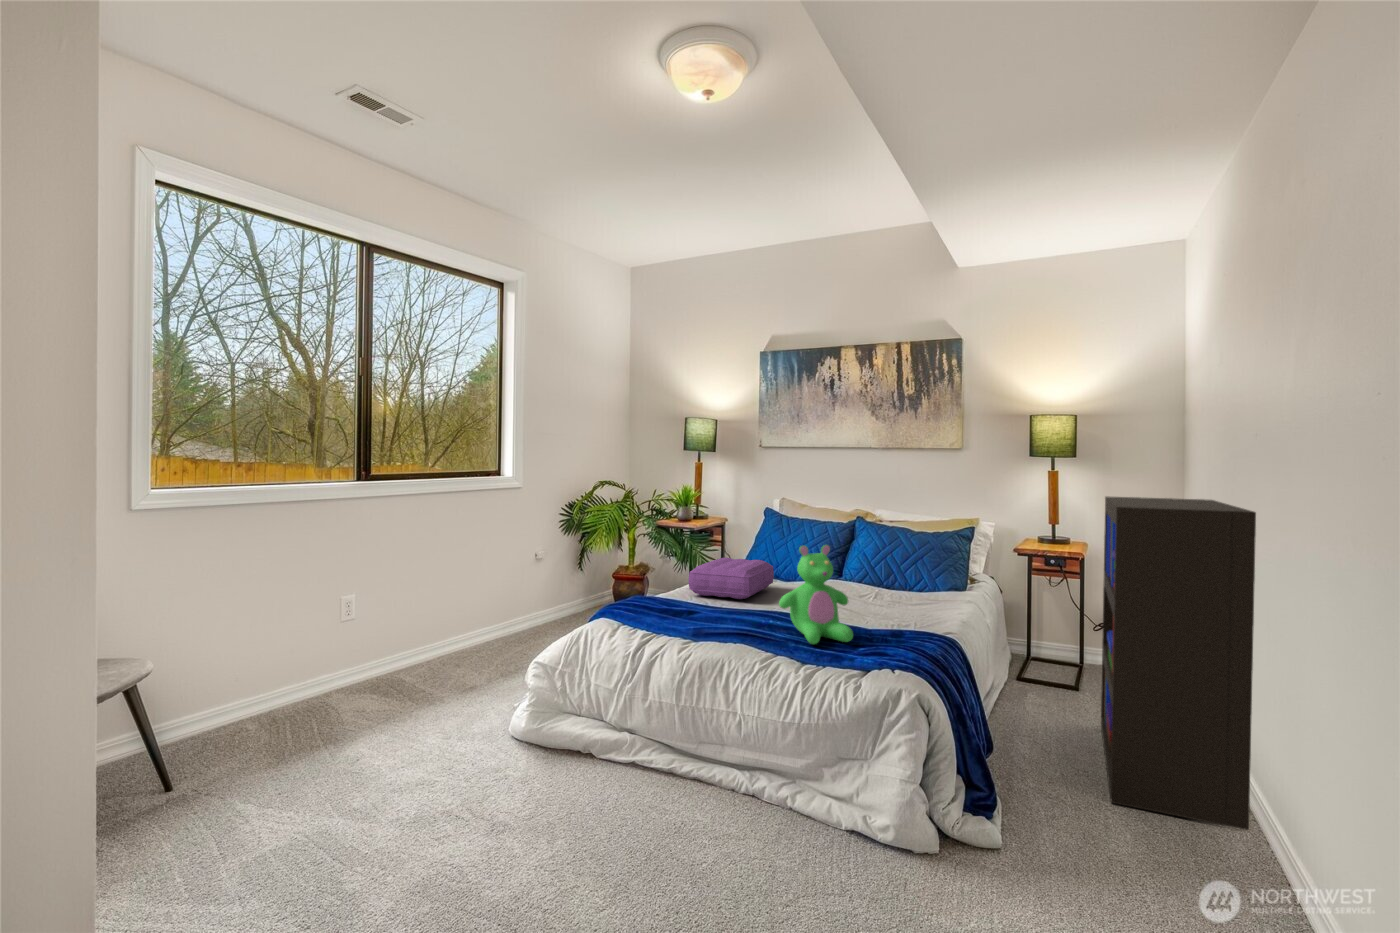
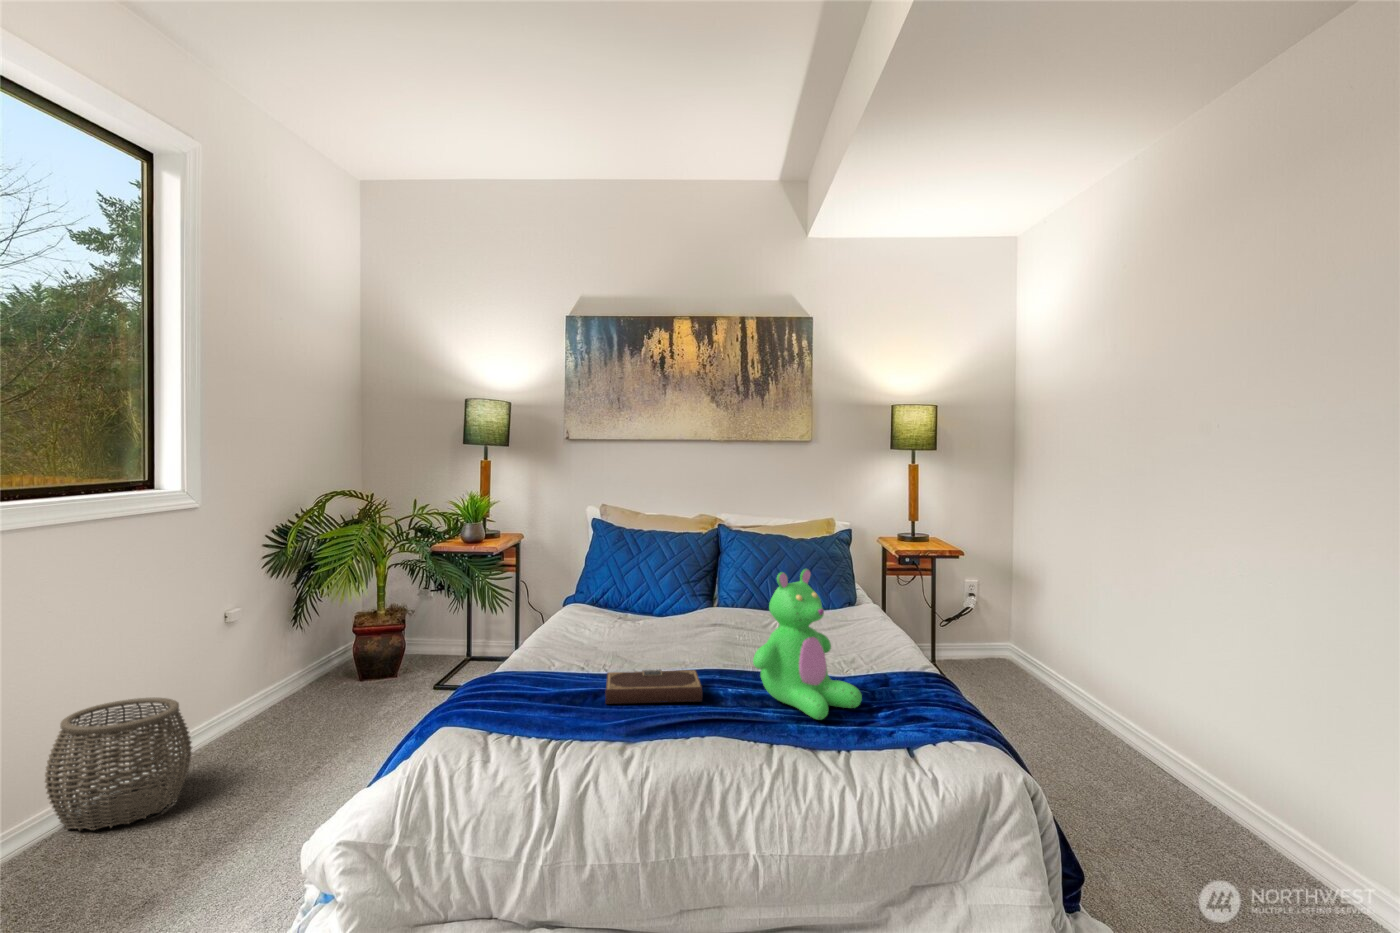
bookshelf: present [1101,496,1256,830] -> none [1039,492,1296,864]
pillow: present [689,558,774,599] -> none [551,593,655,655]
woven basket: none [437,598,505,665] -> present [45,698,192,830]
notebook: none [691,604,761,627] -> present [605,670,702,704]

